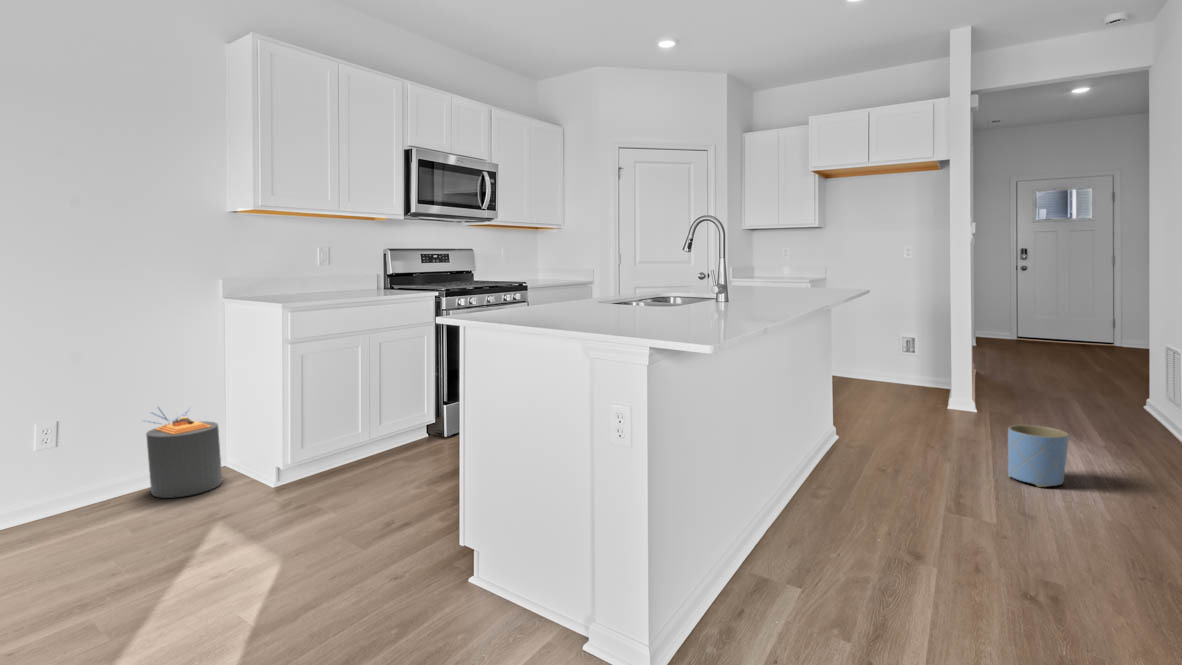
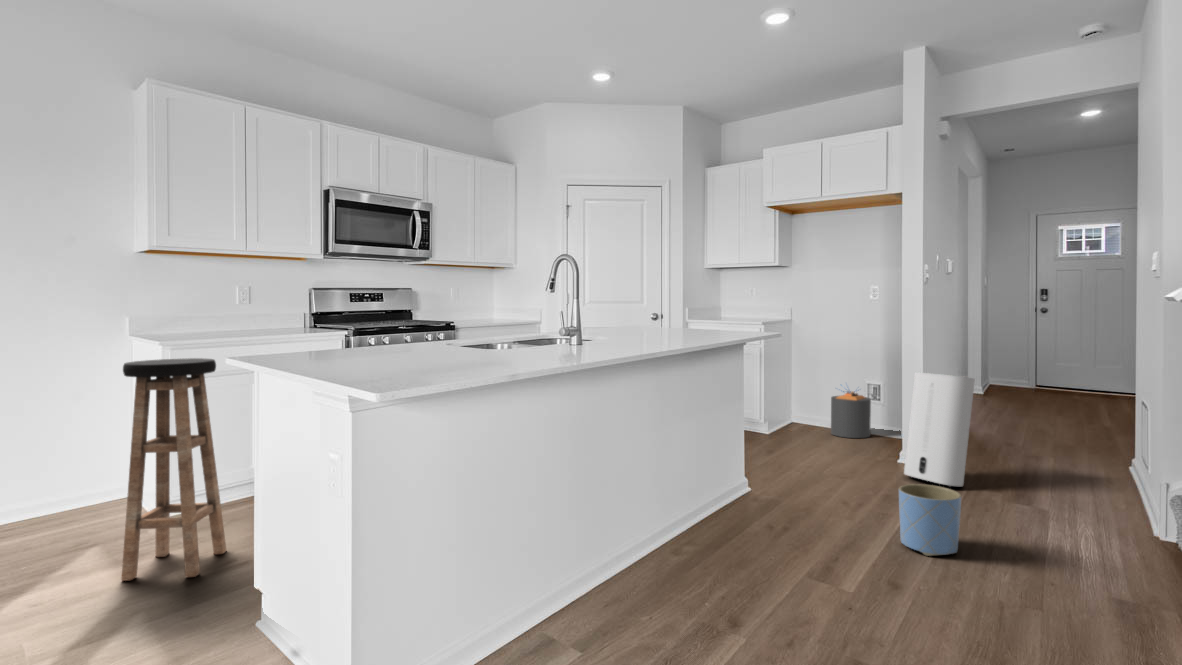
bar stool: none [299,321,390,544] -> present [121,358,226,581]
air purifier: none [964,325,1035,428] -> present [904,372,975,487]
trash can: present [146,408,222,498] -> present [831,385,871,438]

